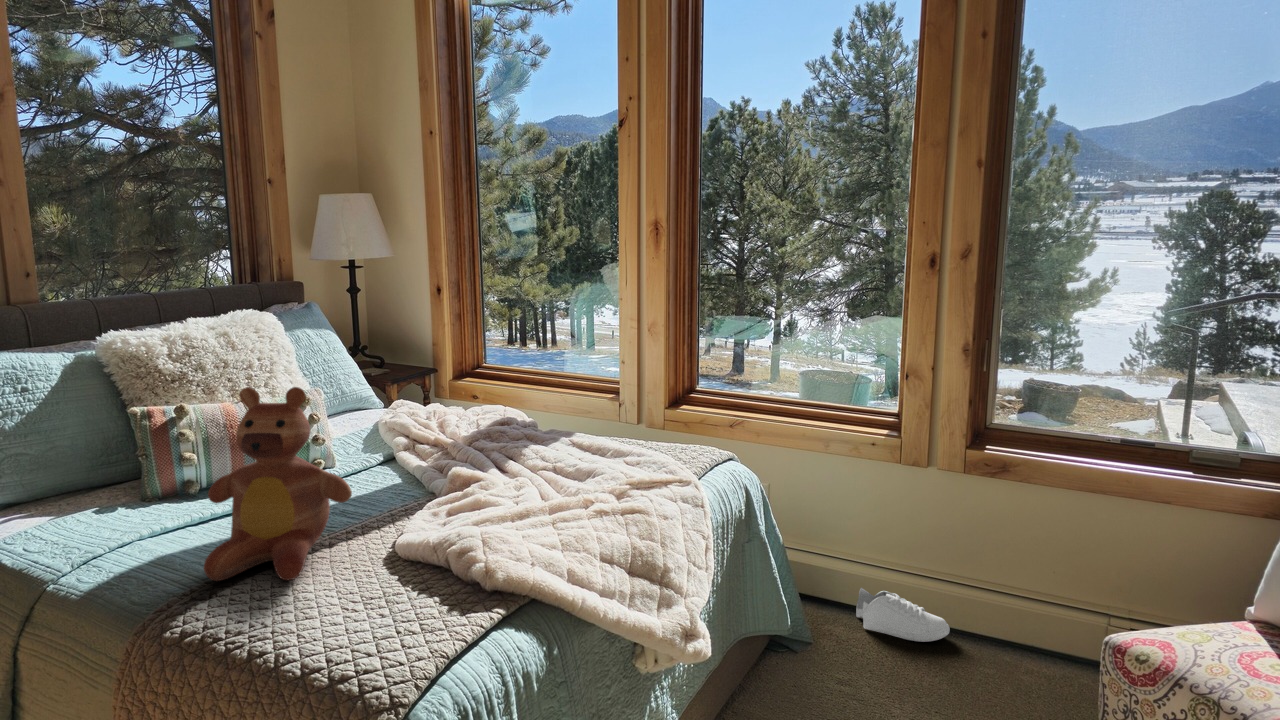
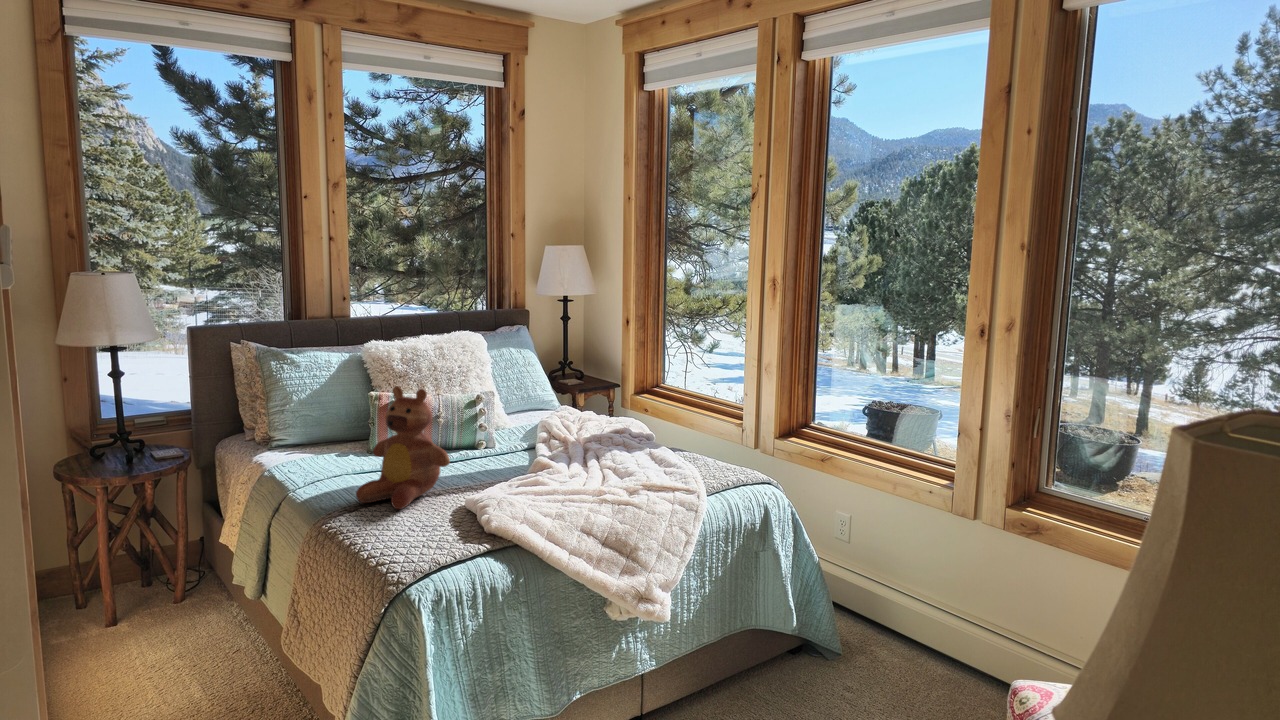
shoe: present [856,588,950,642] -> none [905,620,980,679]

